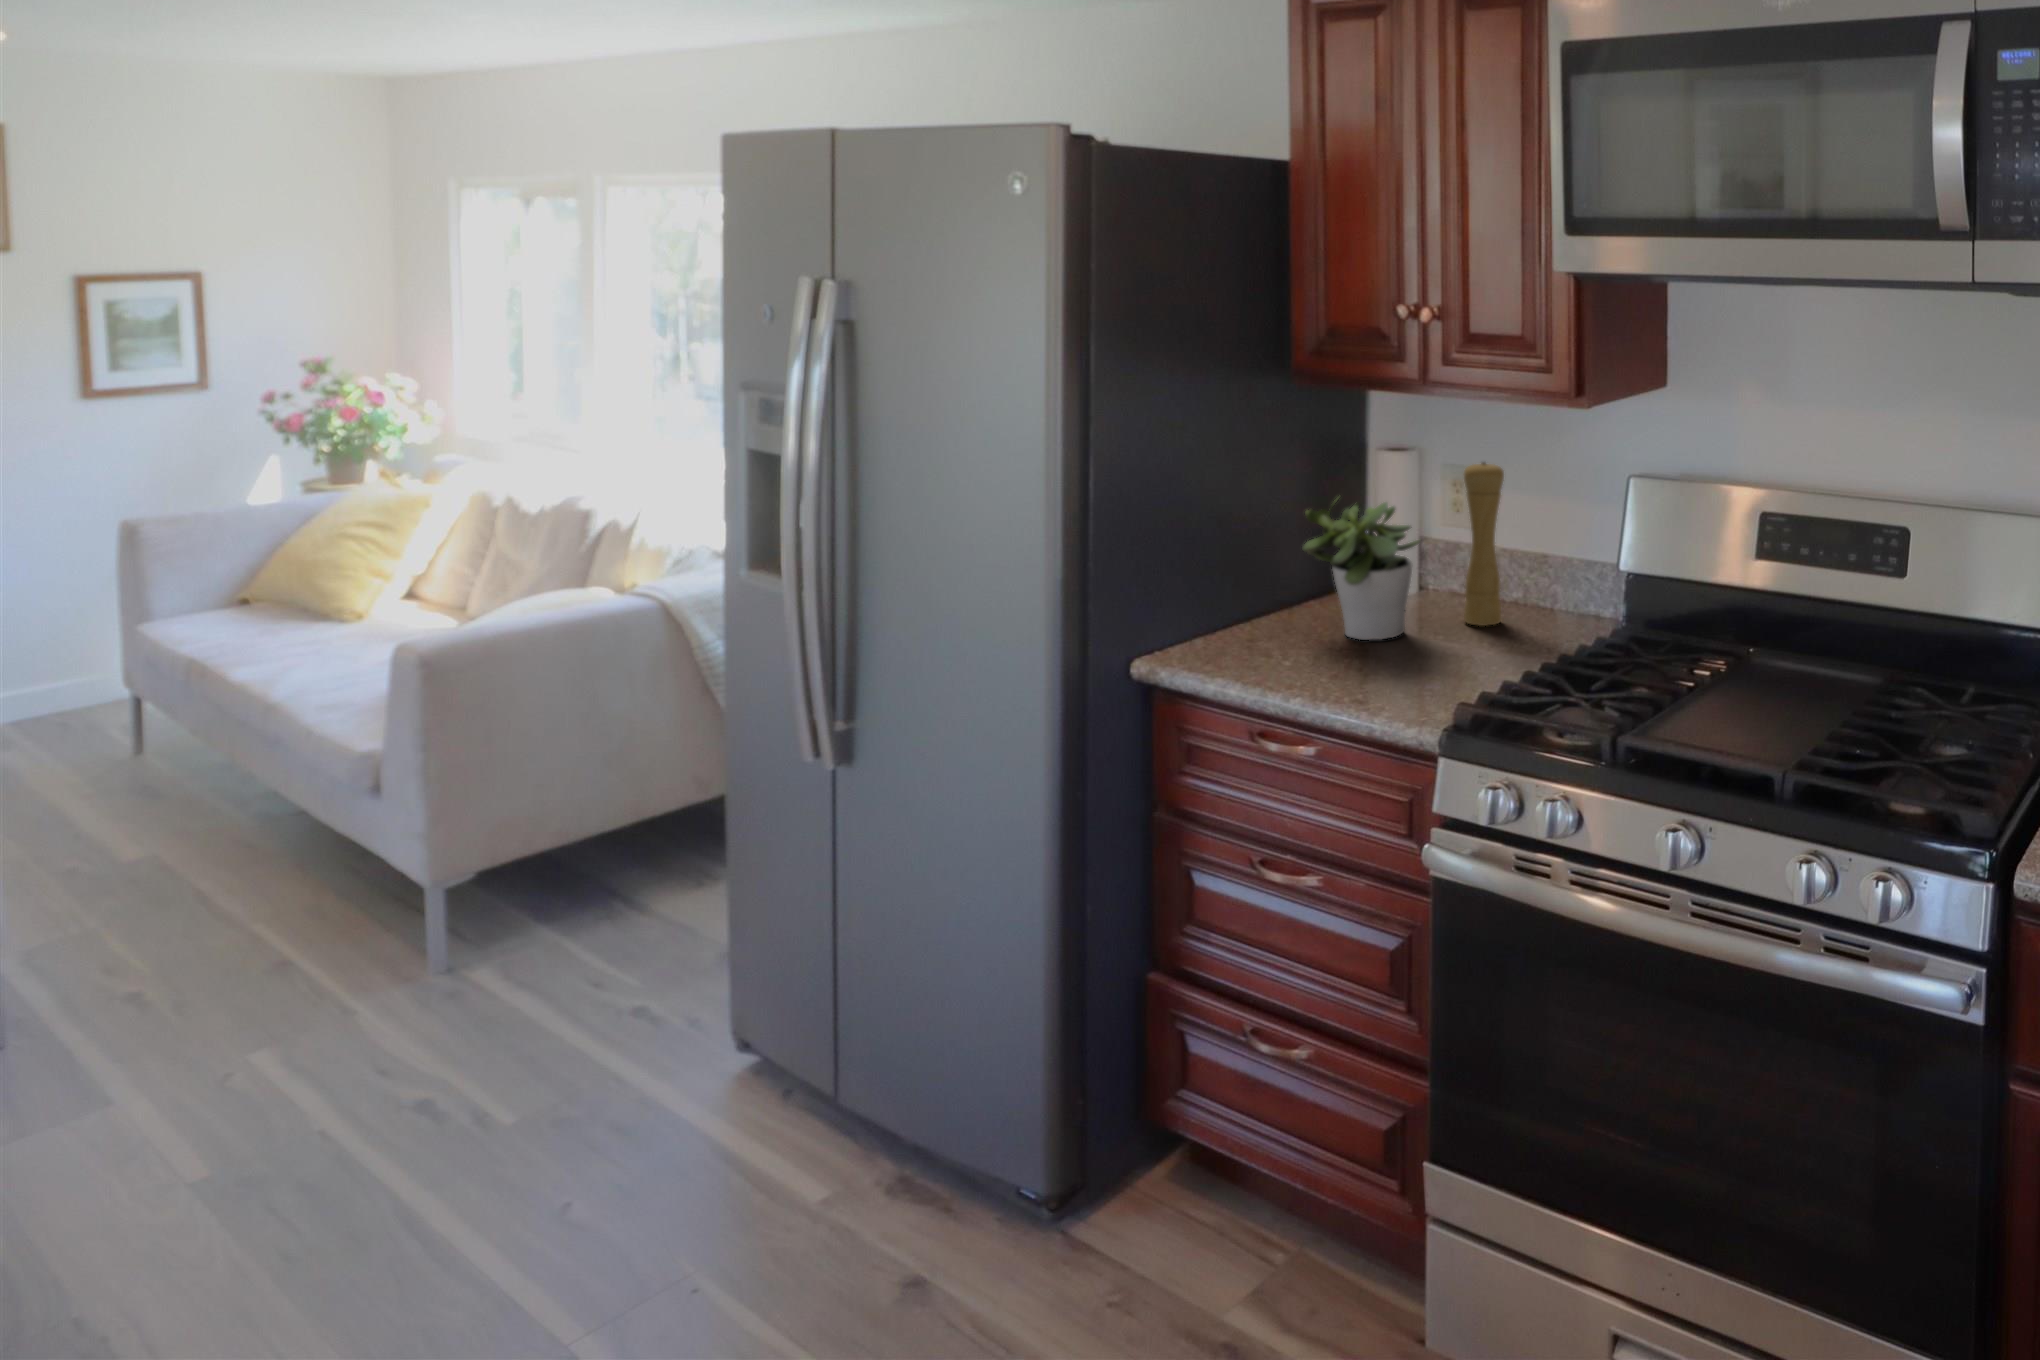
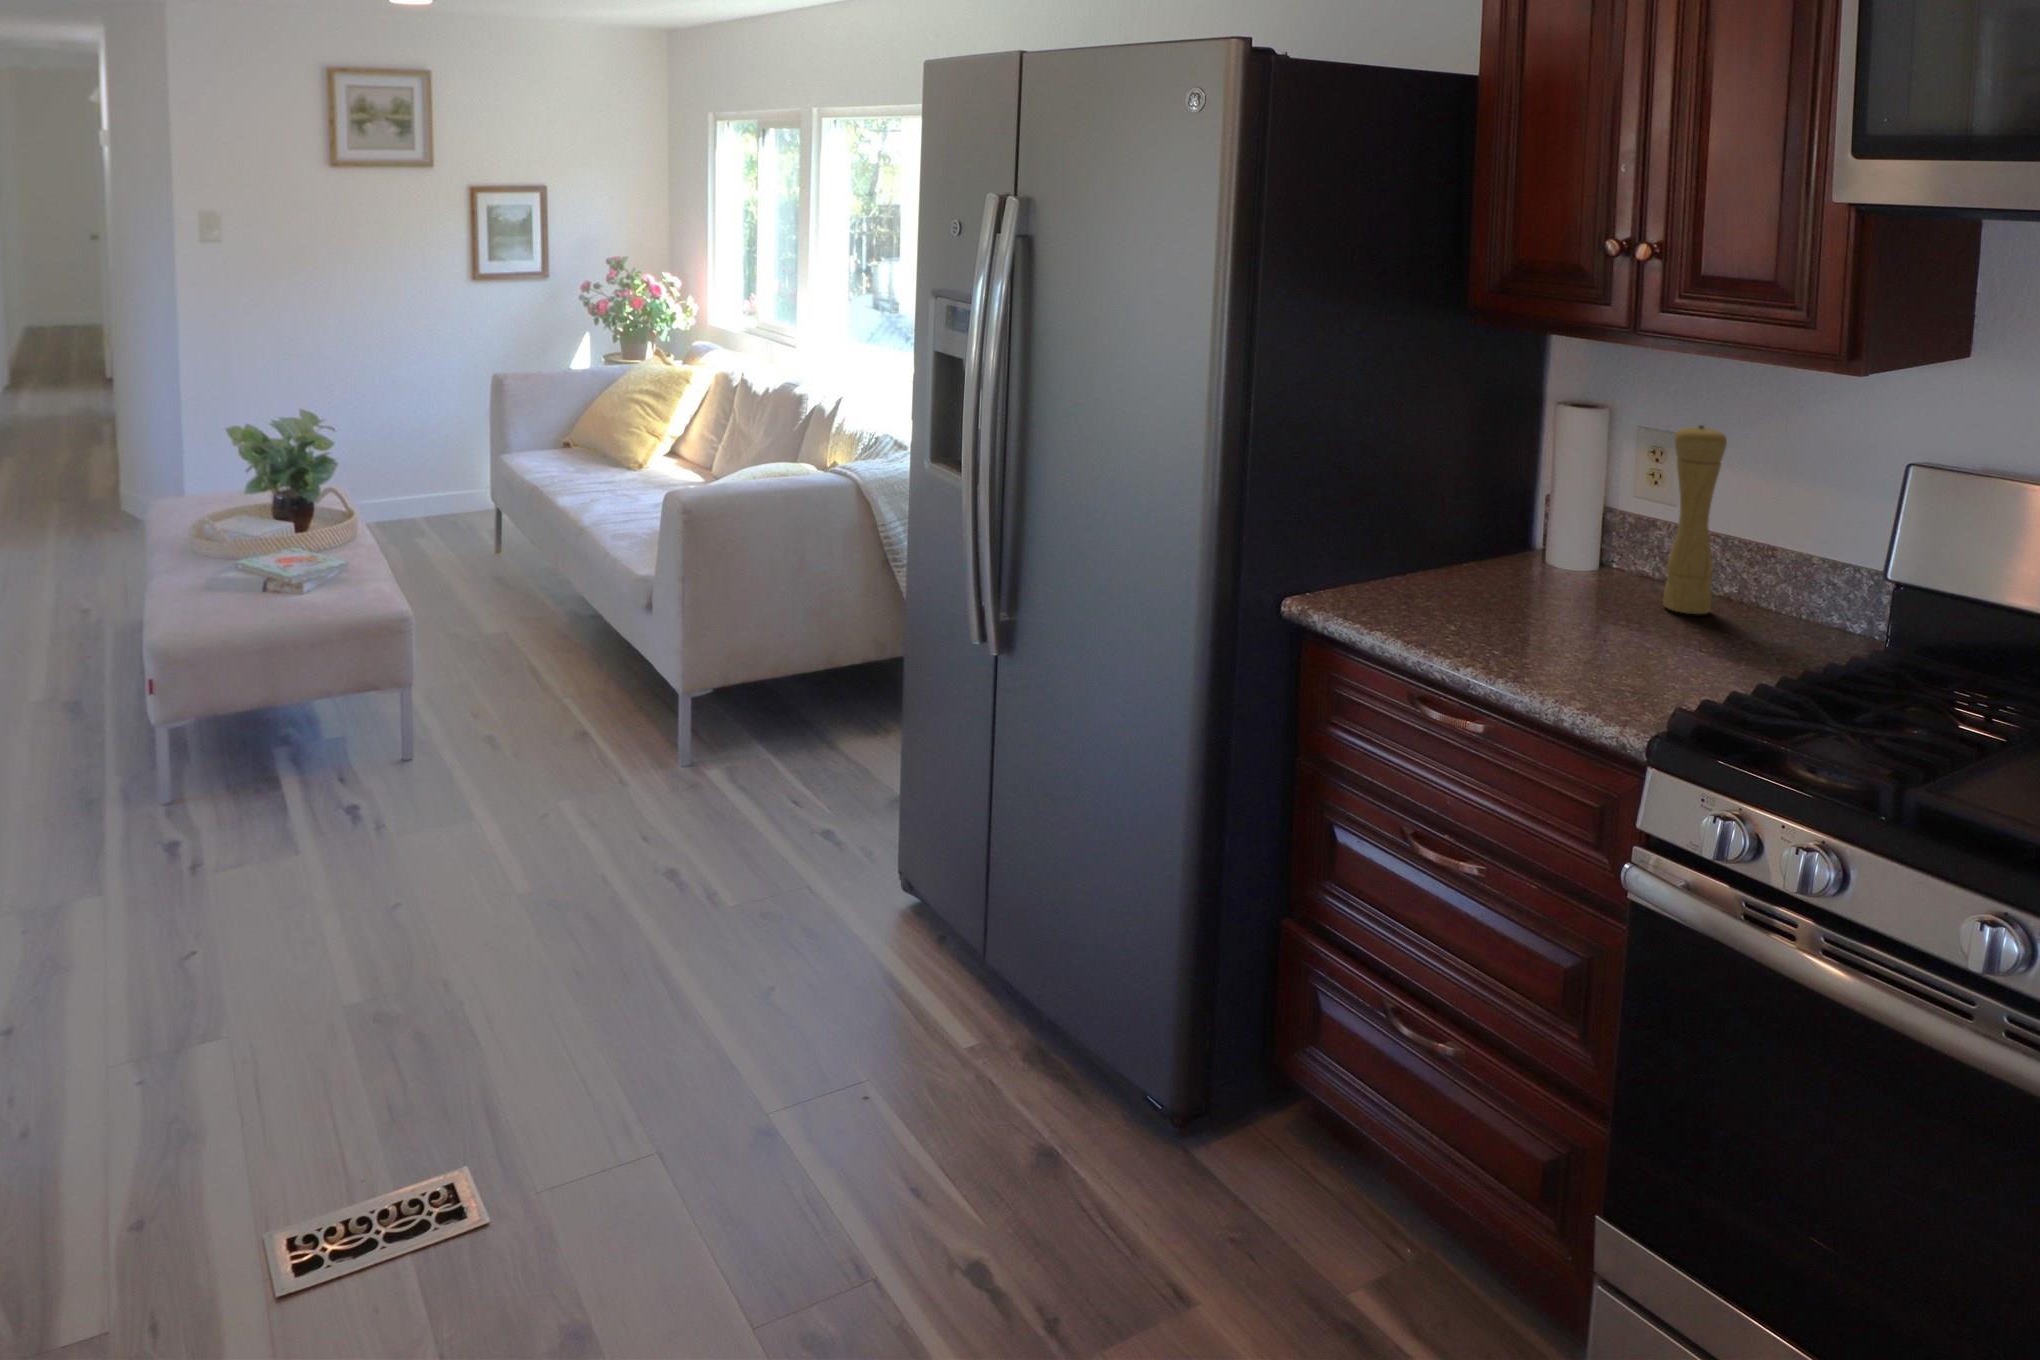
potted plant: present [1303,502,1420,640] -> none [1475,448,1619,614]

